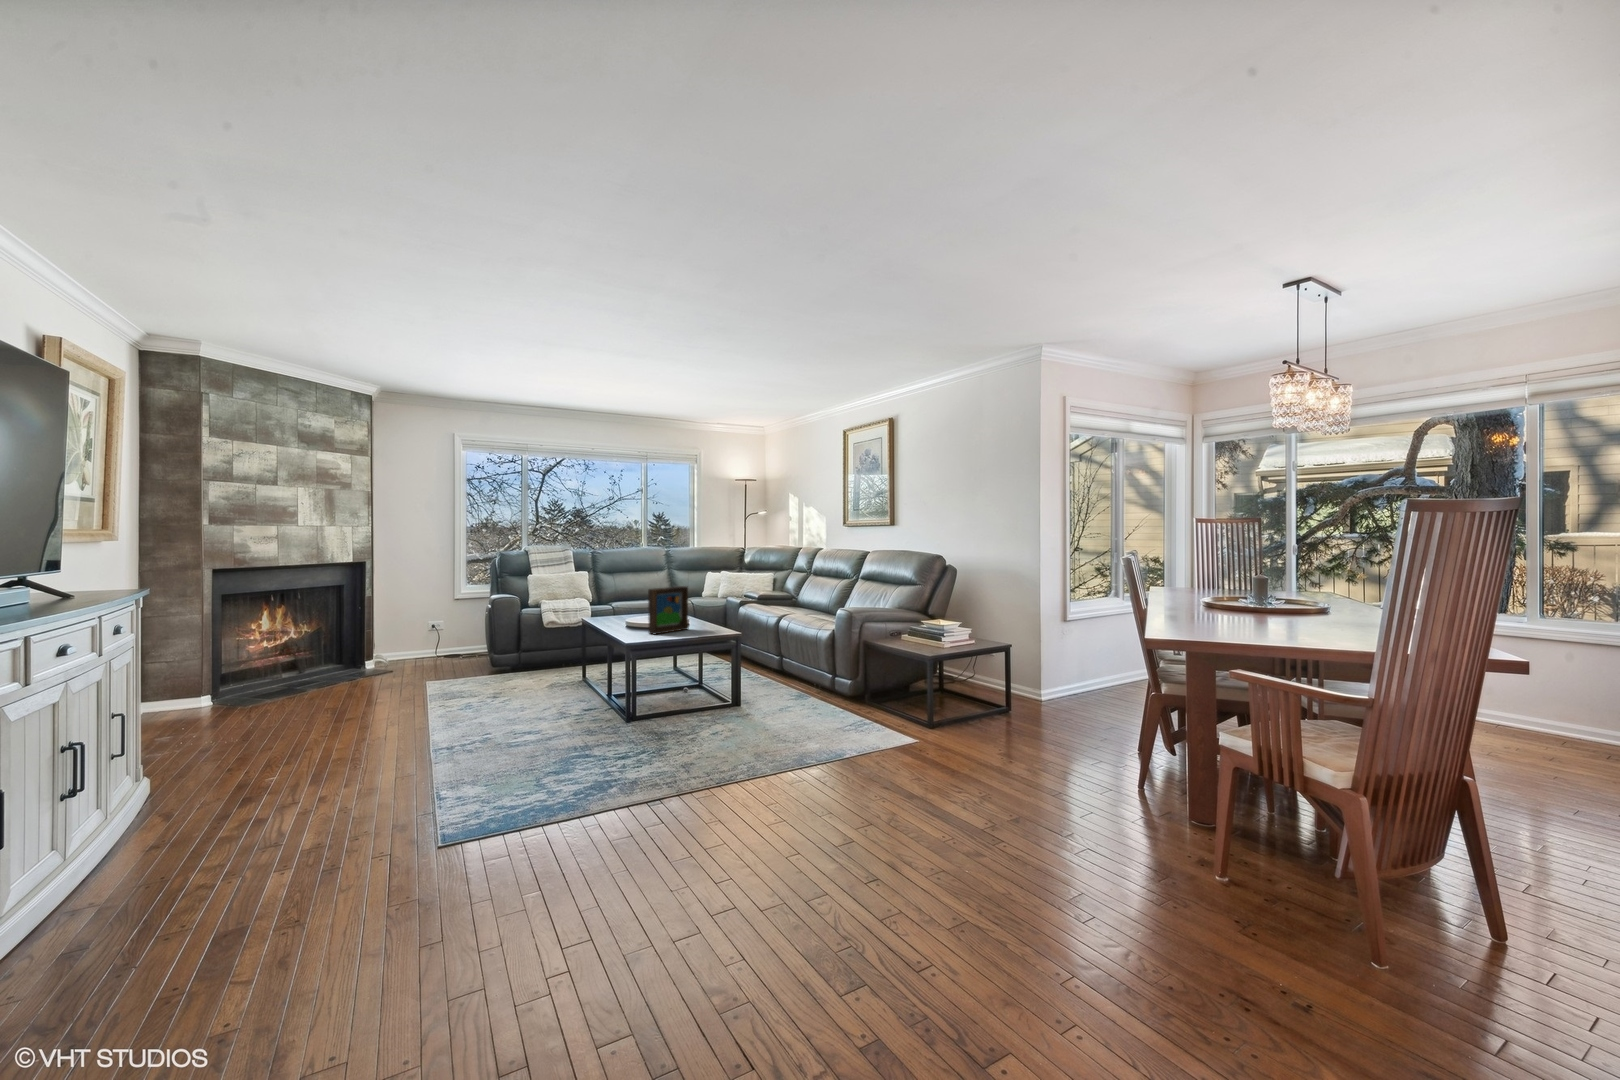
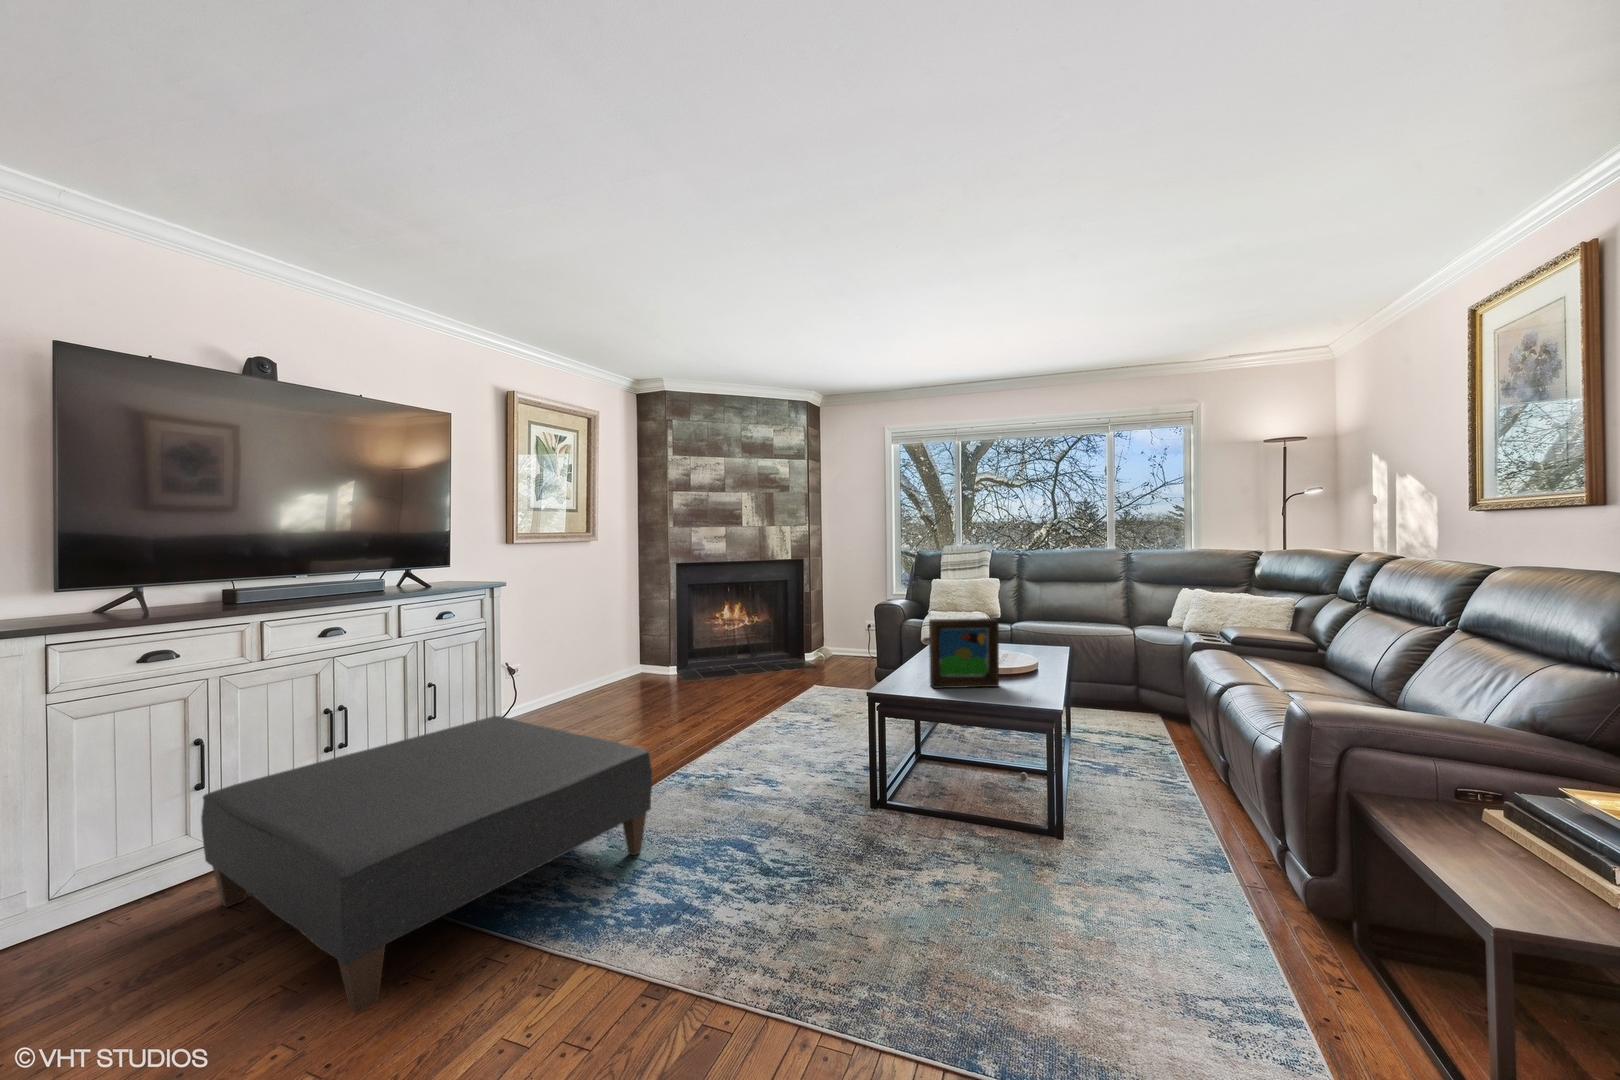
ottoman: none [72,699,509,947] -> present [201,716,652,1013]

